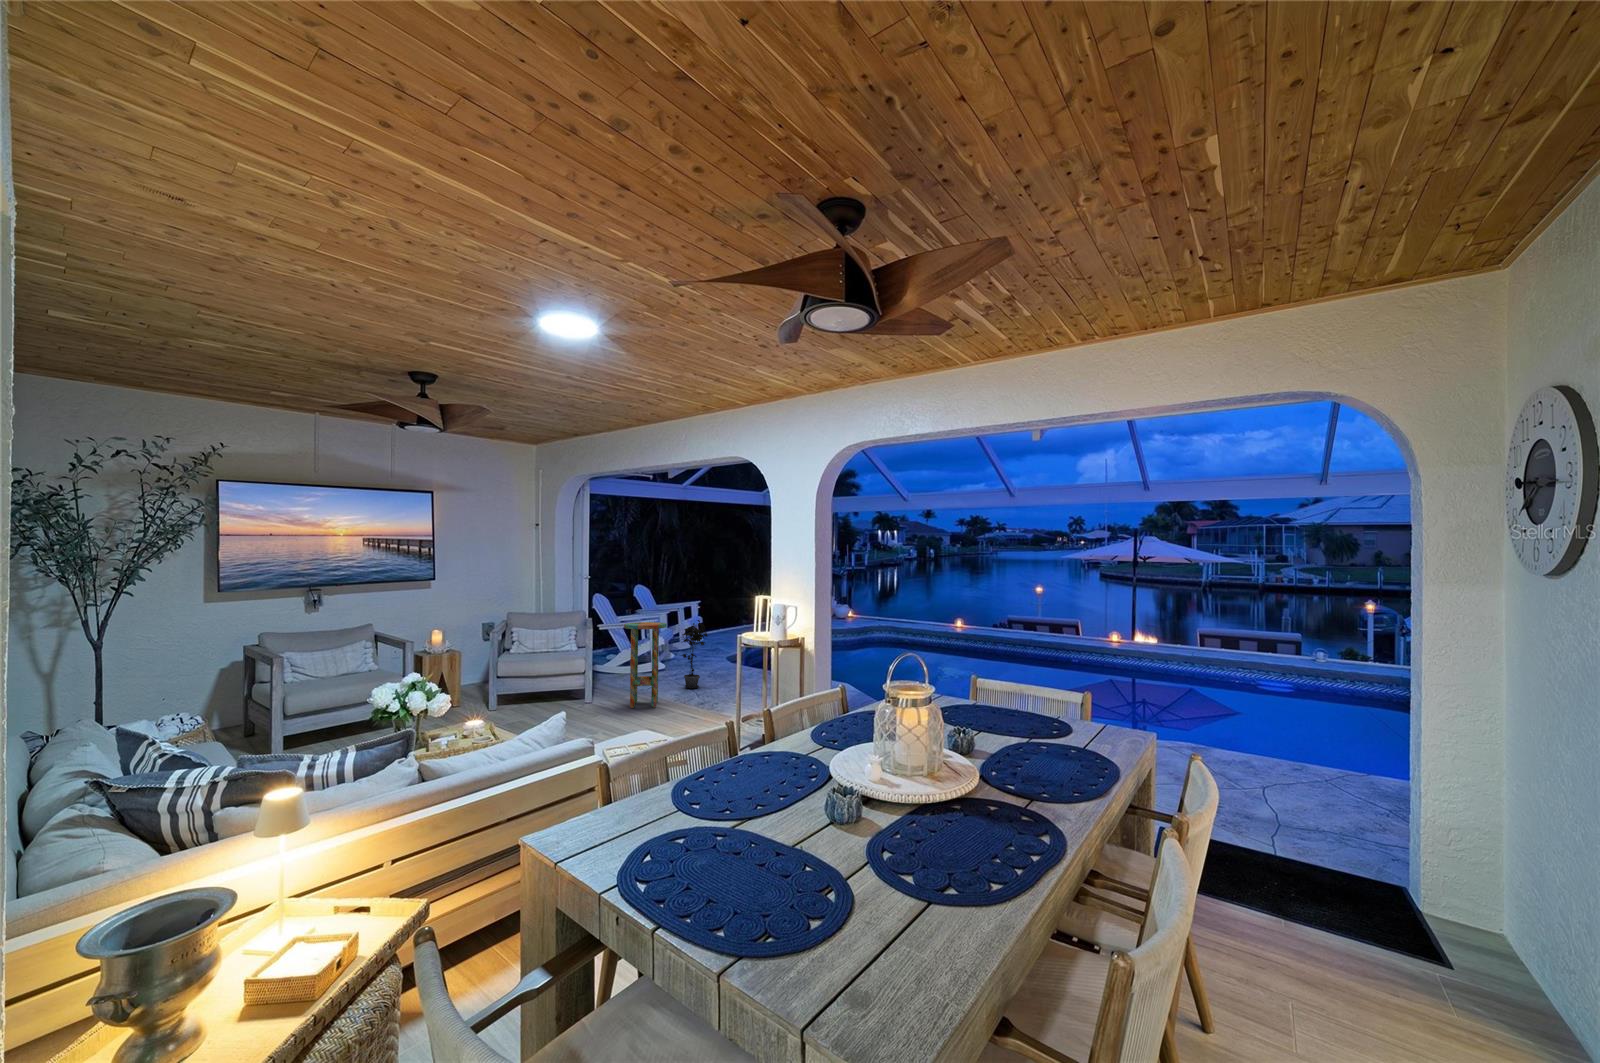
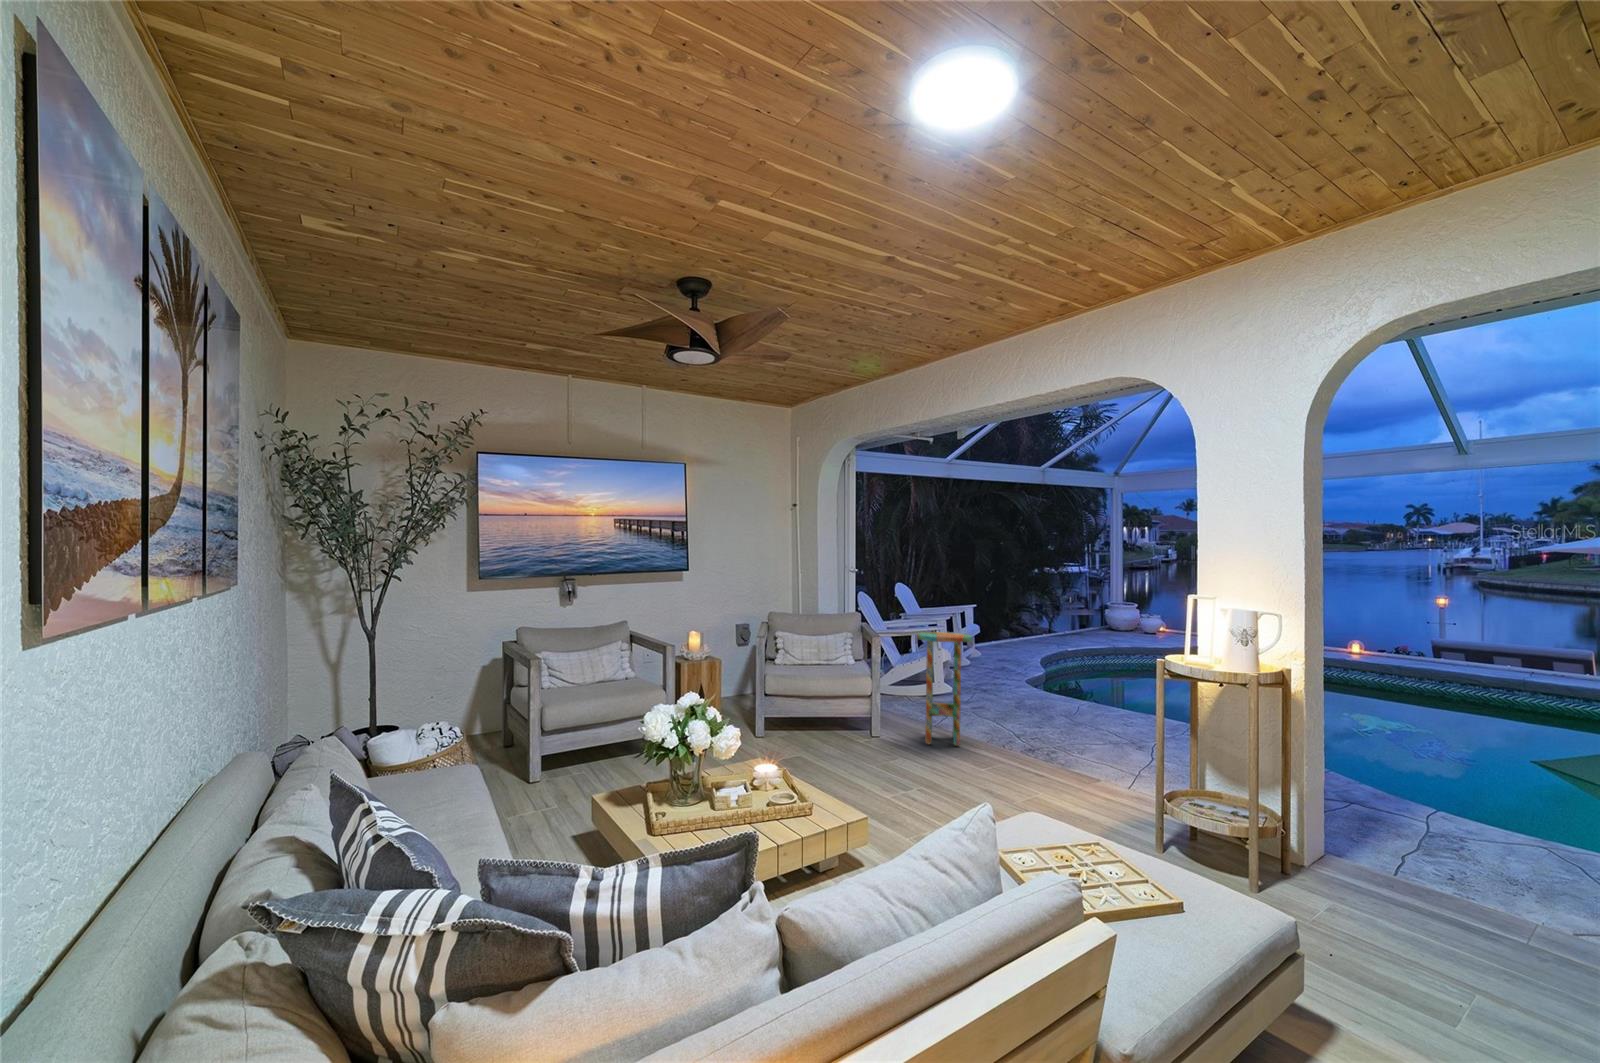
potted plant: present [682,620,707,688] -> none [979,631,1020,722]

